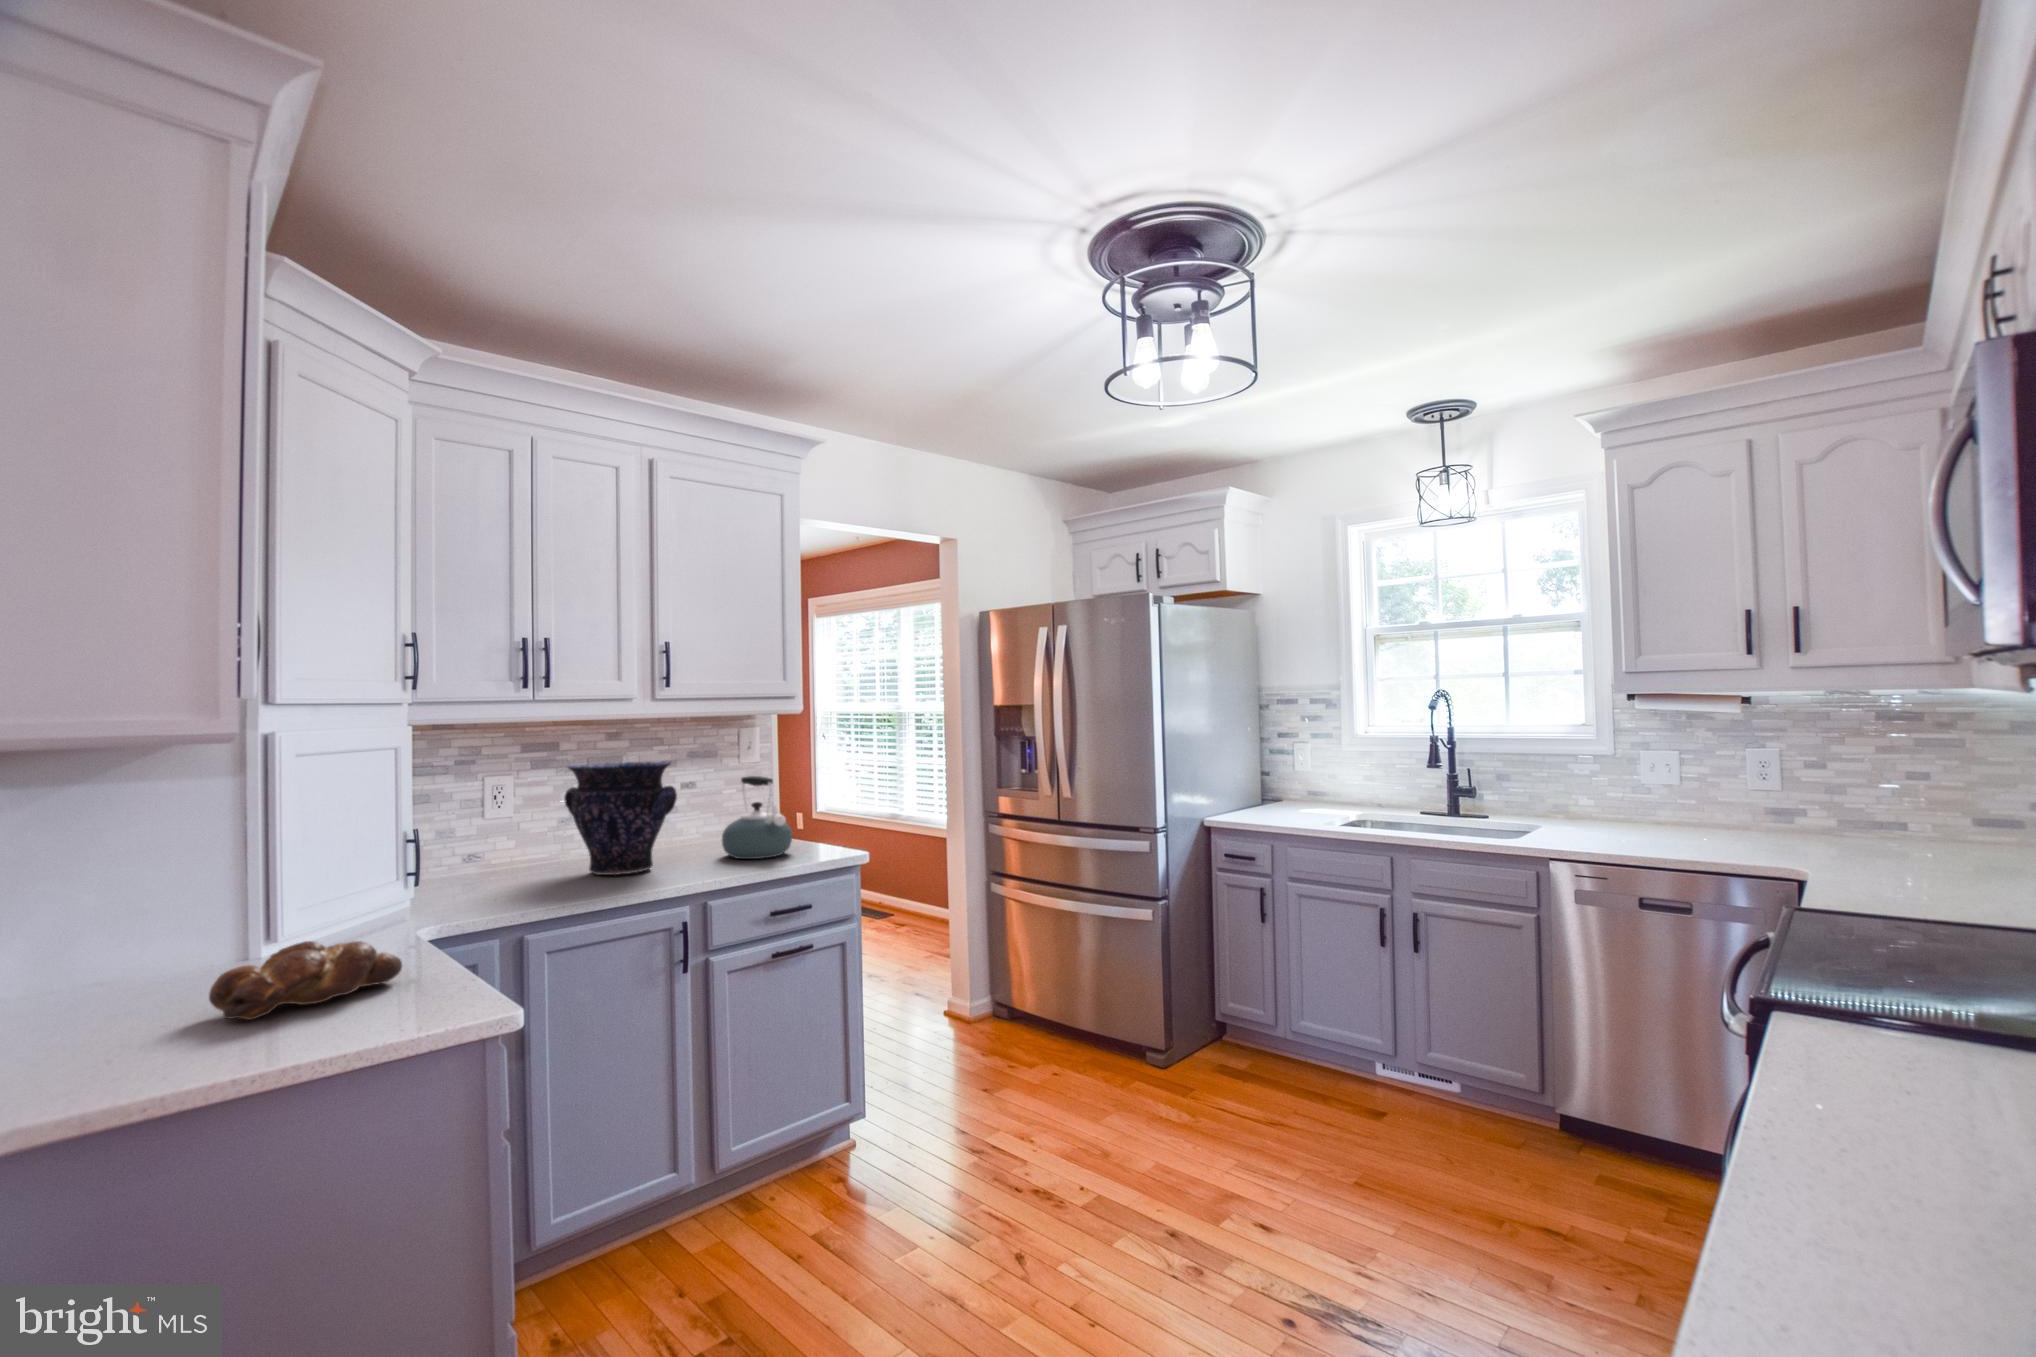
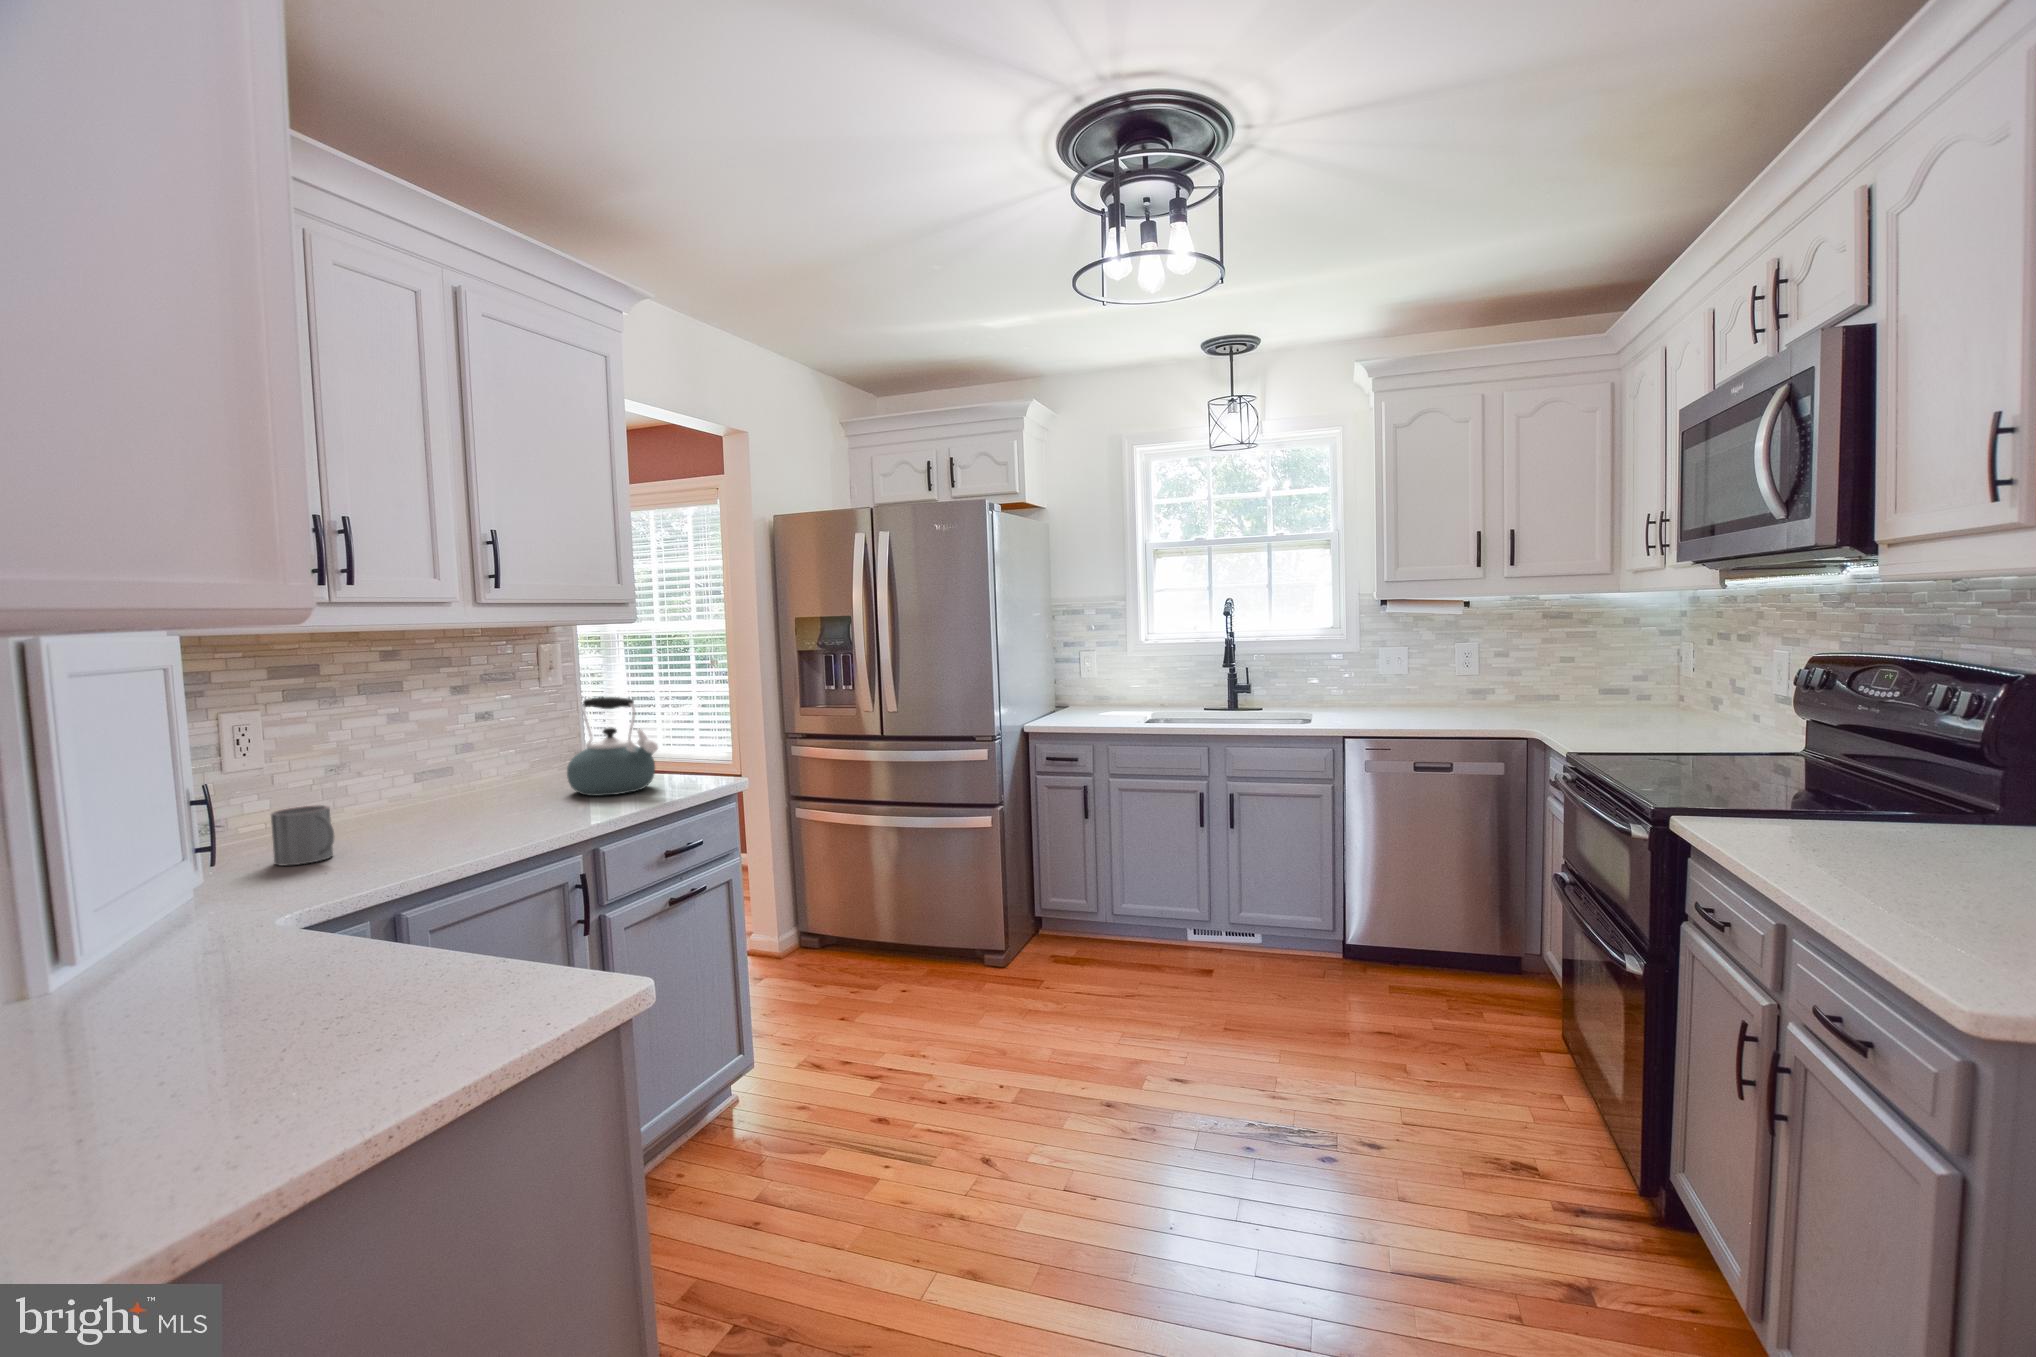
vase: present [564,762,677,875] -> none [367,682,531,829]
mug: none [478,850,517,893] -> present [271,805,334,866]
bread loaf: present [209,941,402,1020] -> none [91,938,371,1085]

